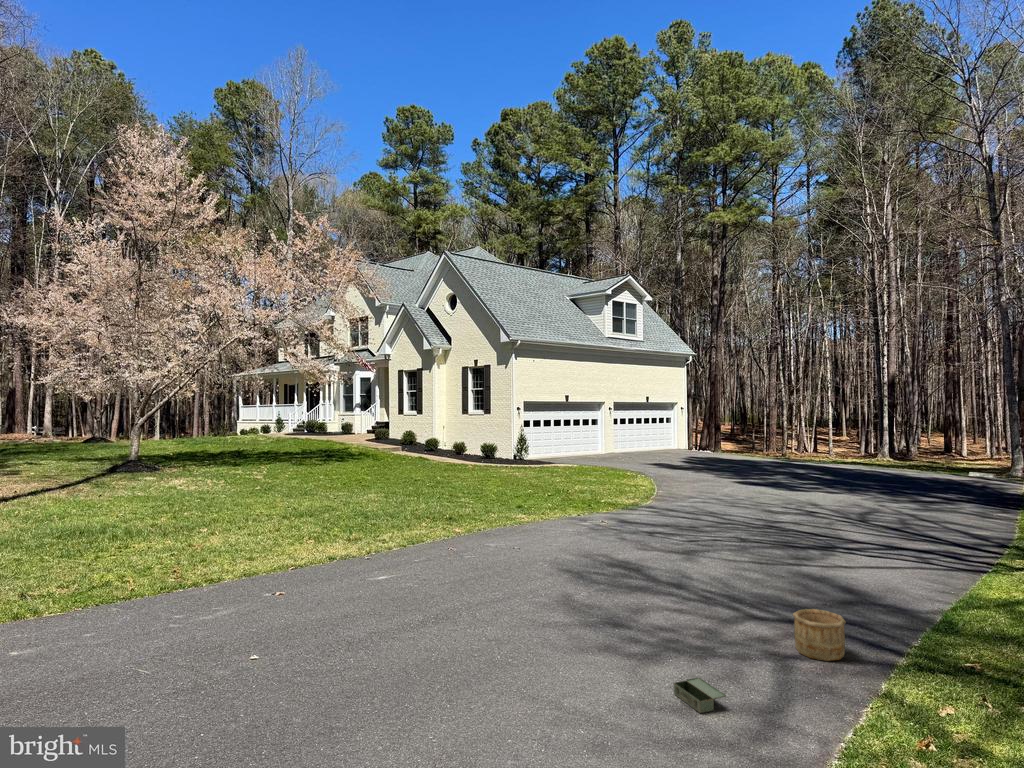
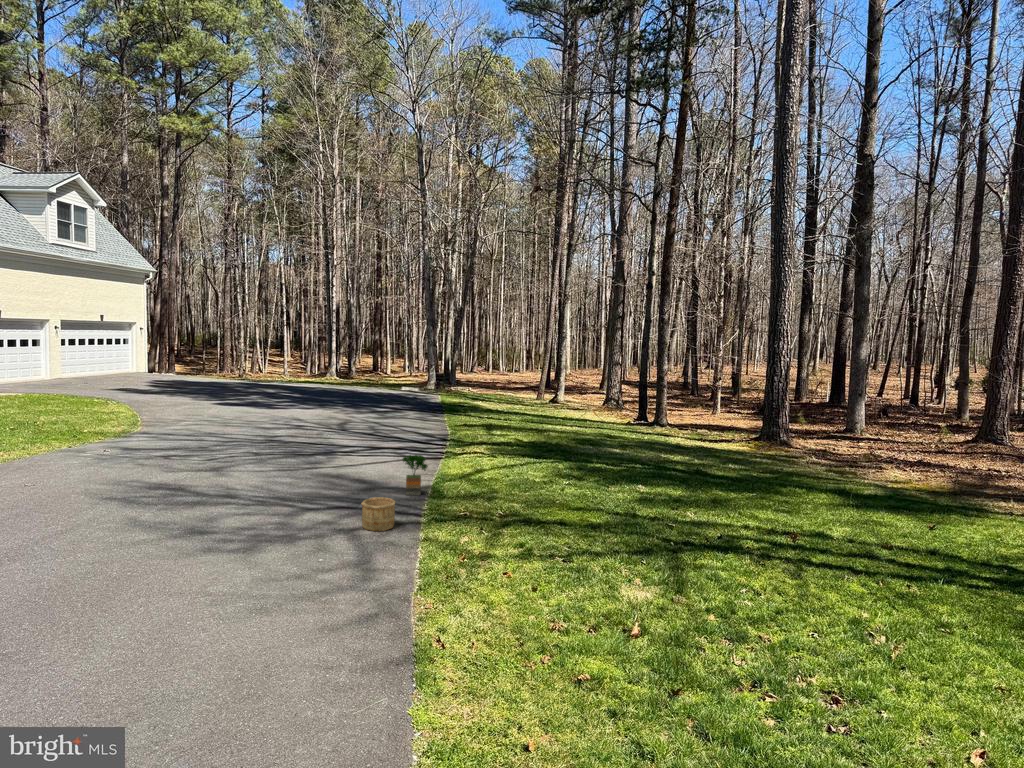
potted tree: none [884,557,929,621] -> present [402,455,428,495]
toolbox: present [674,678,726,713] -> none [303,560,344,582]

